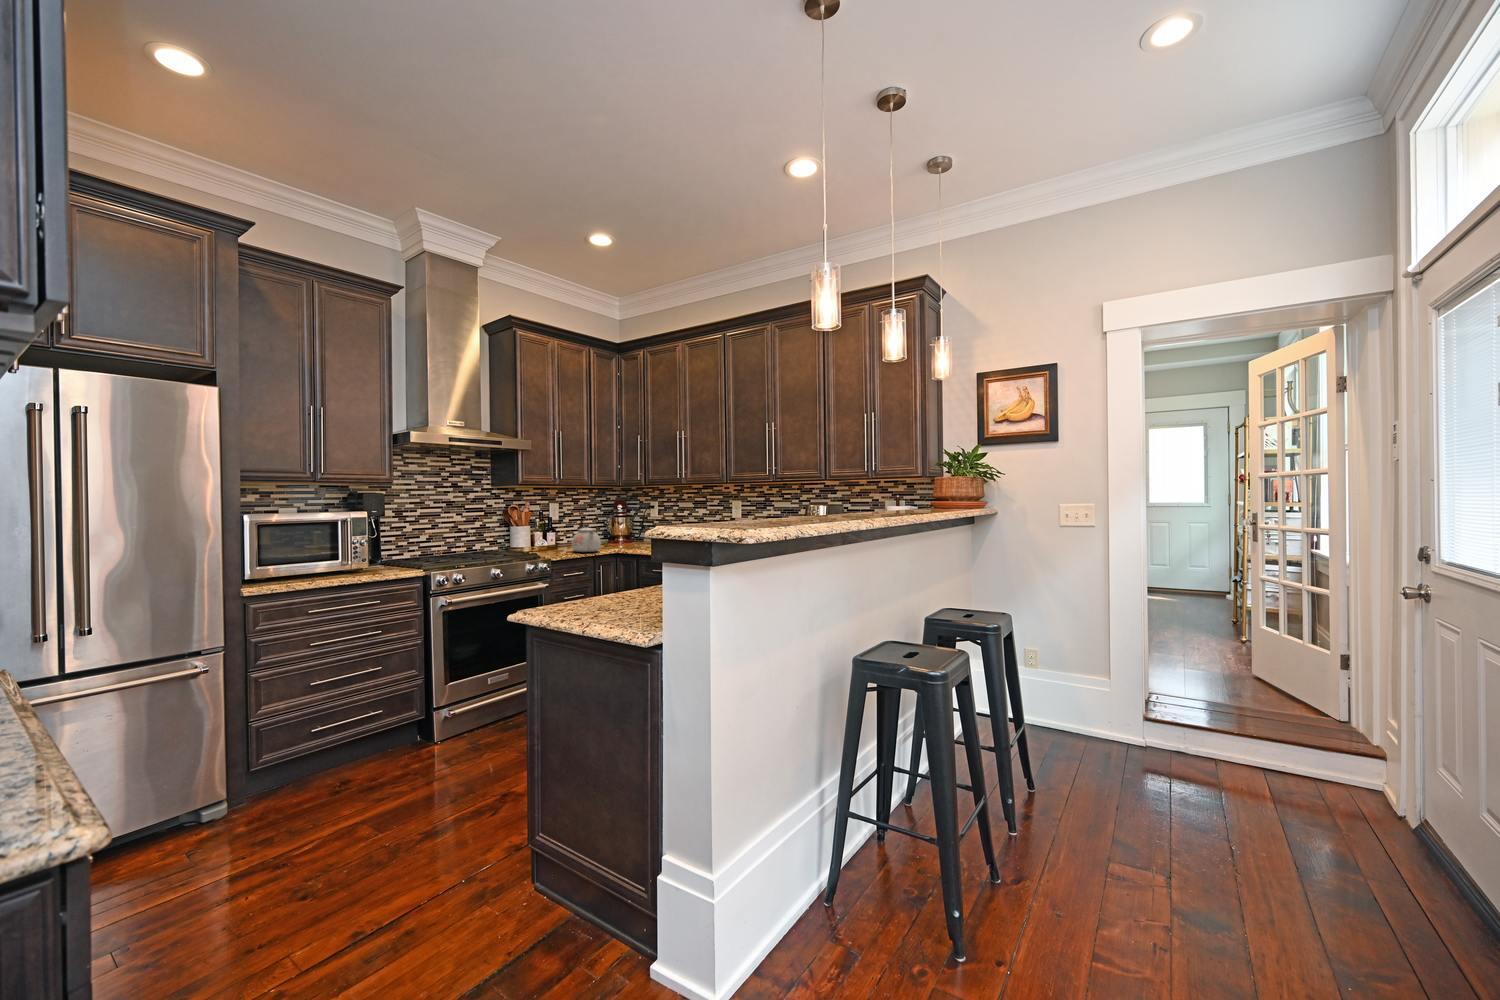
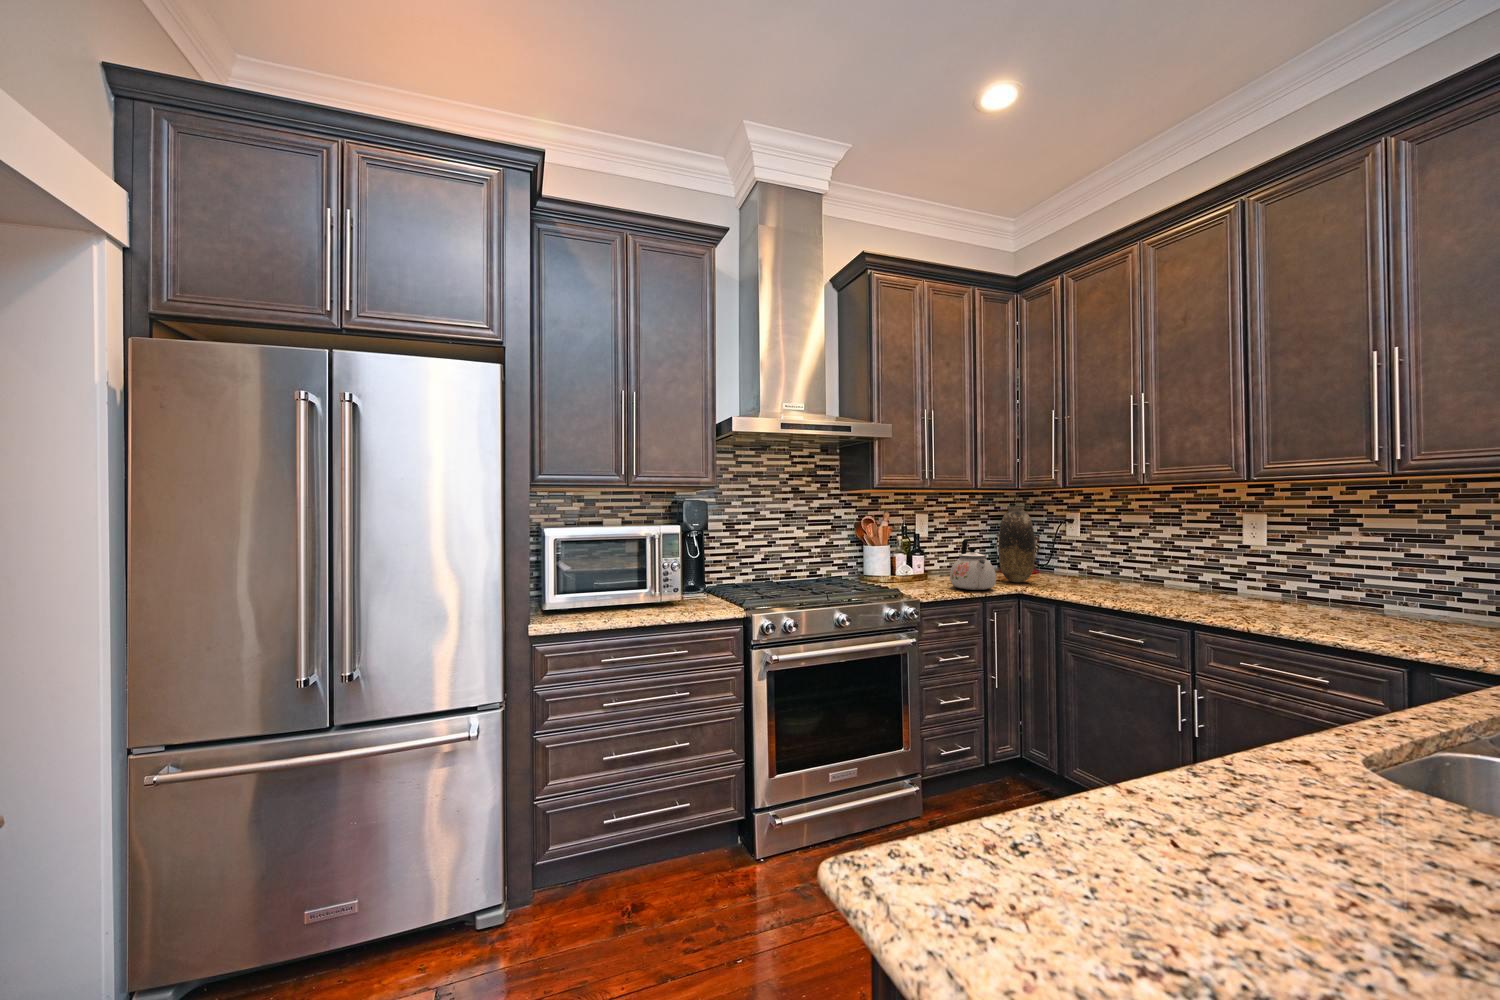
vase: none [605,498,627,547] -> present [999,507,1035,582]

